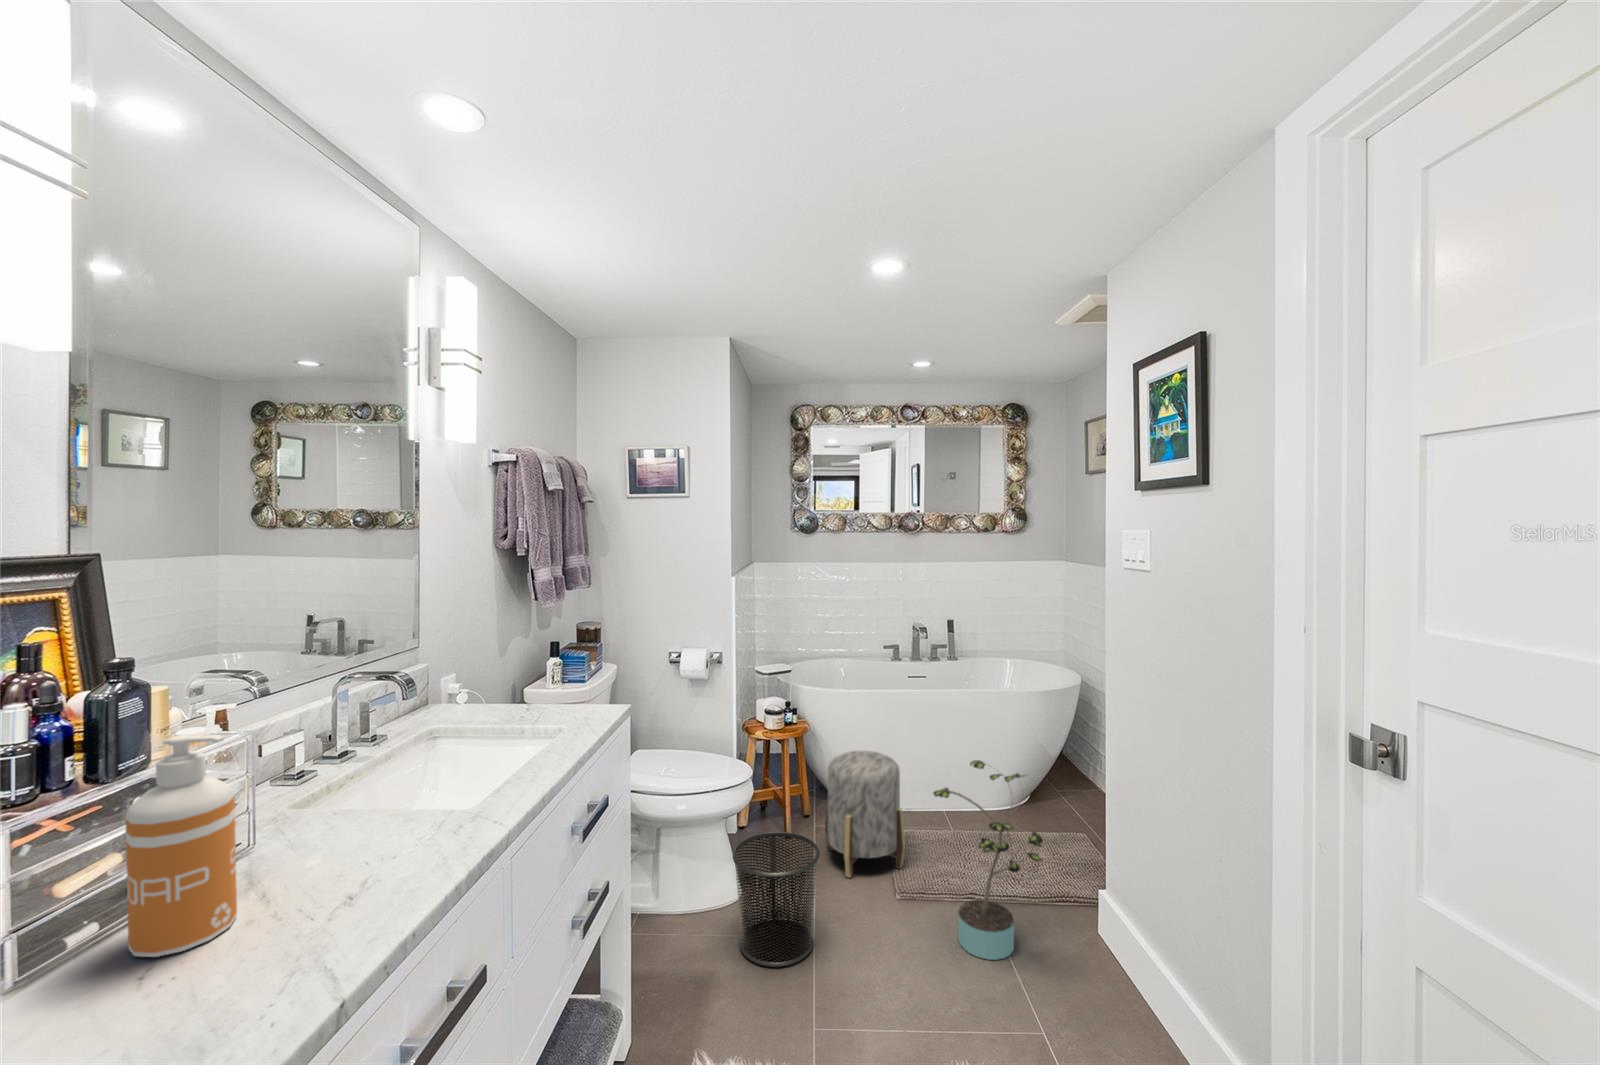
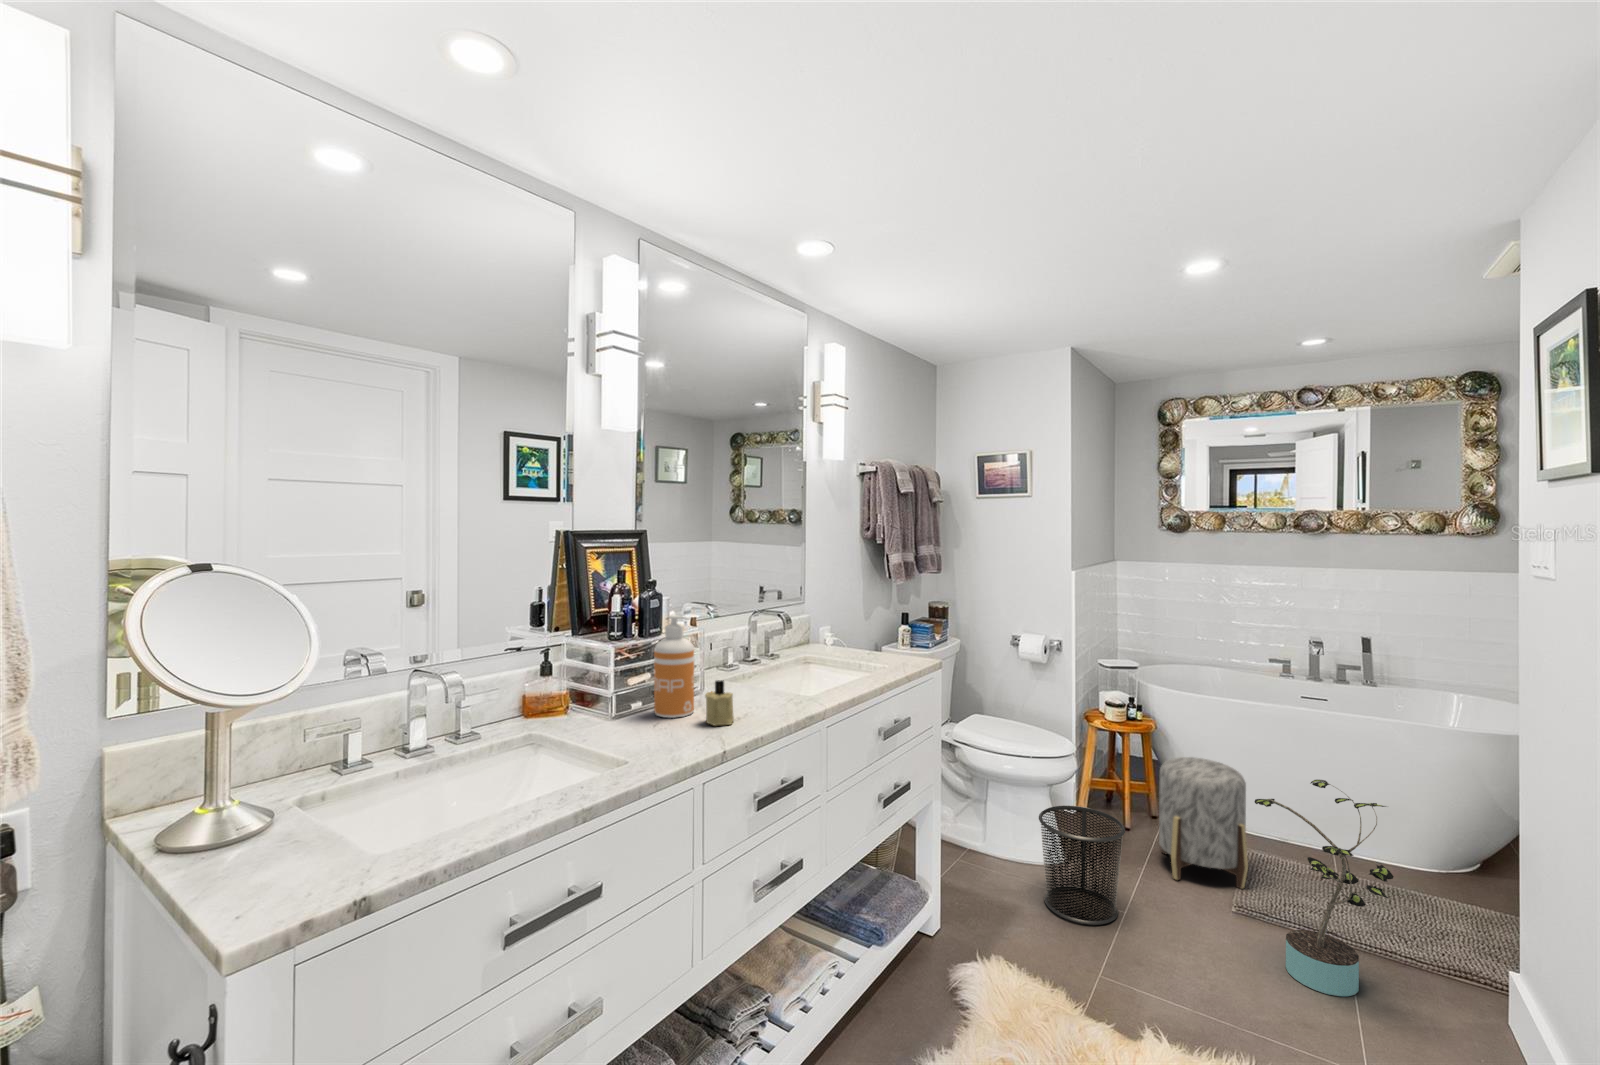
candle: none [267,850,338,951] -> present [705,680,734,726]

